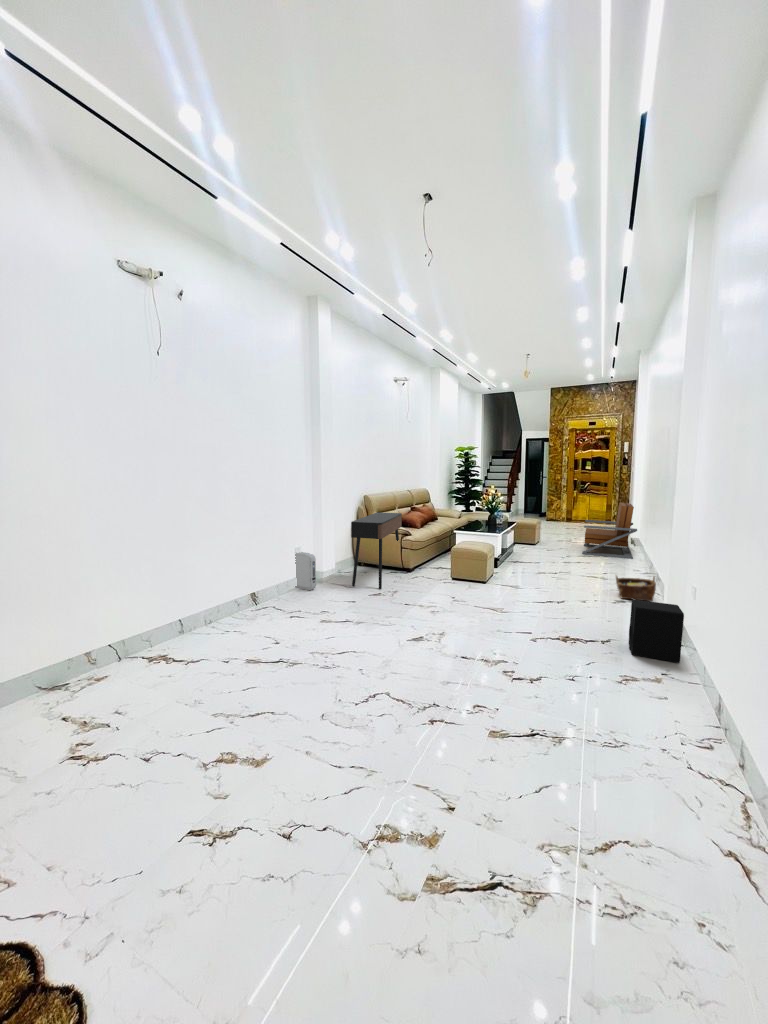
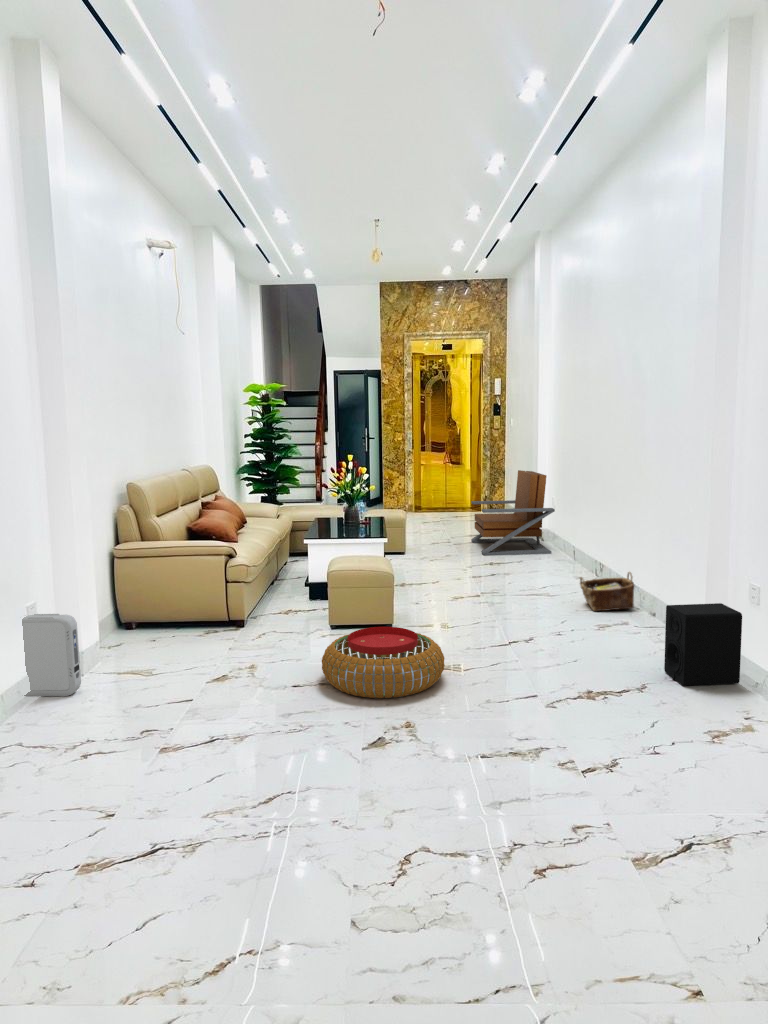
console table: present [351,512,402,589] -> none [149,511,223,670]
pouf: none [415,582,483,622] -> present [322,627,445,698]

